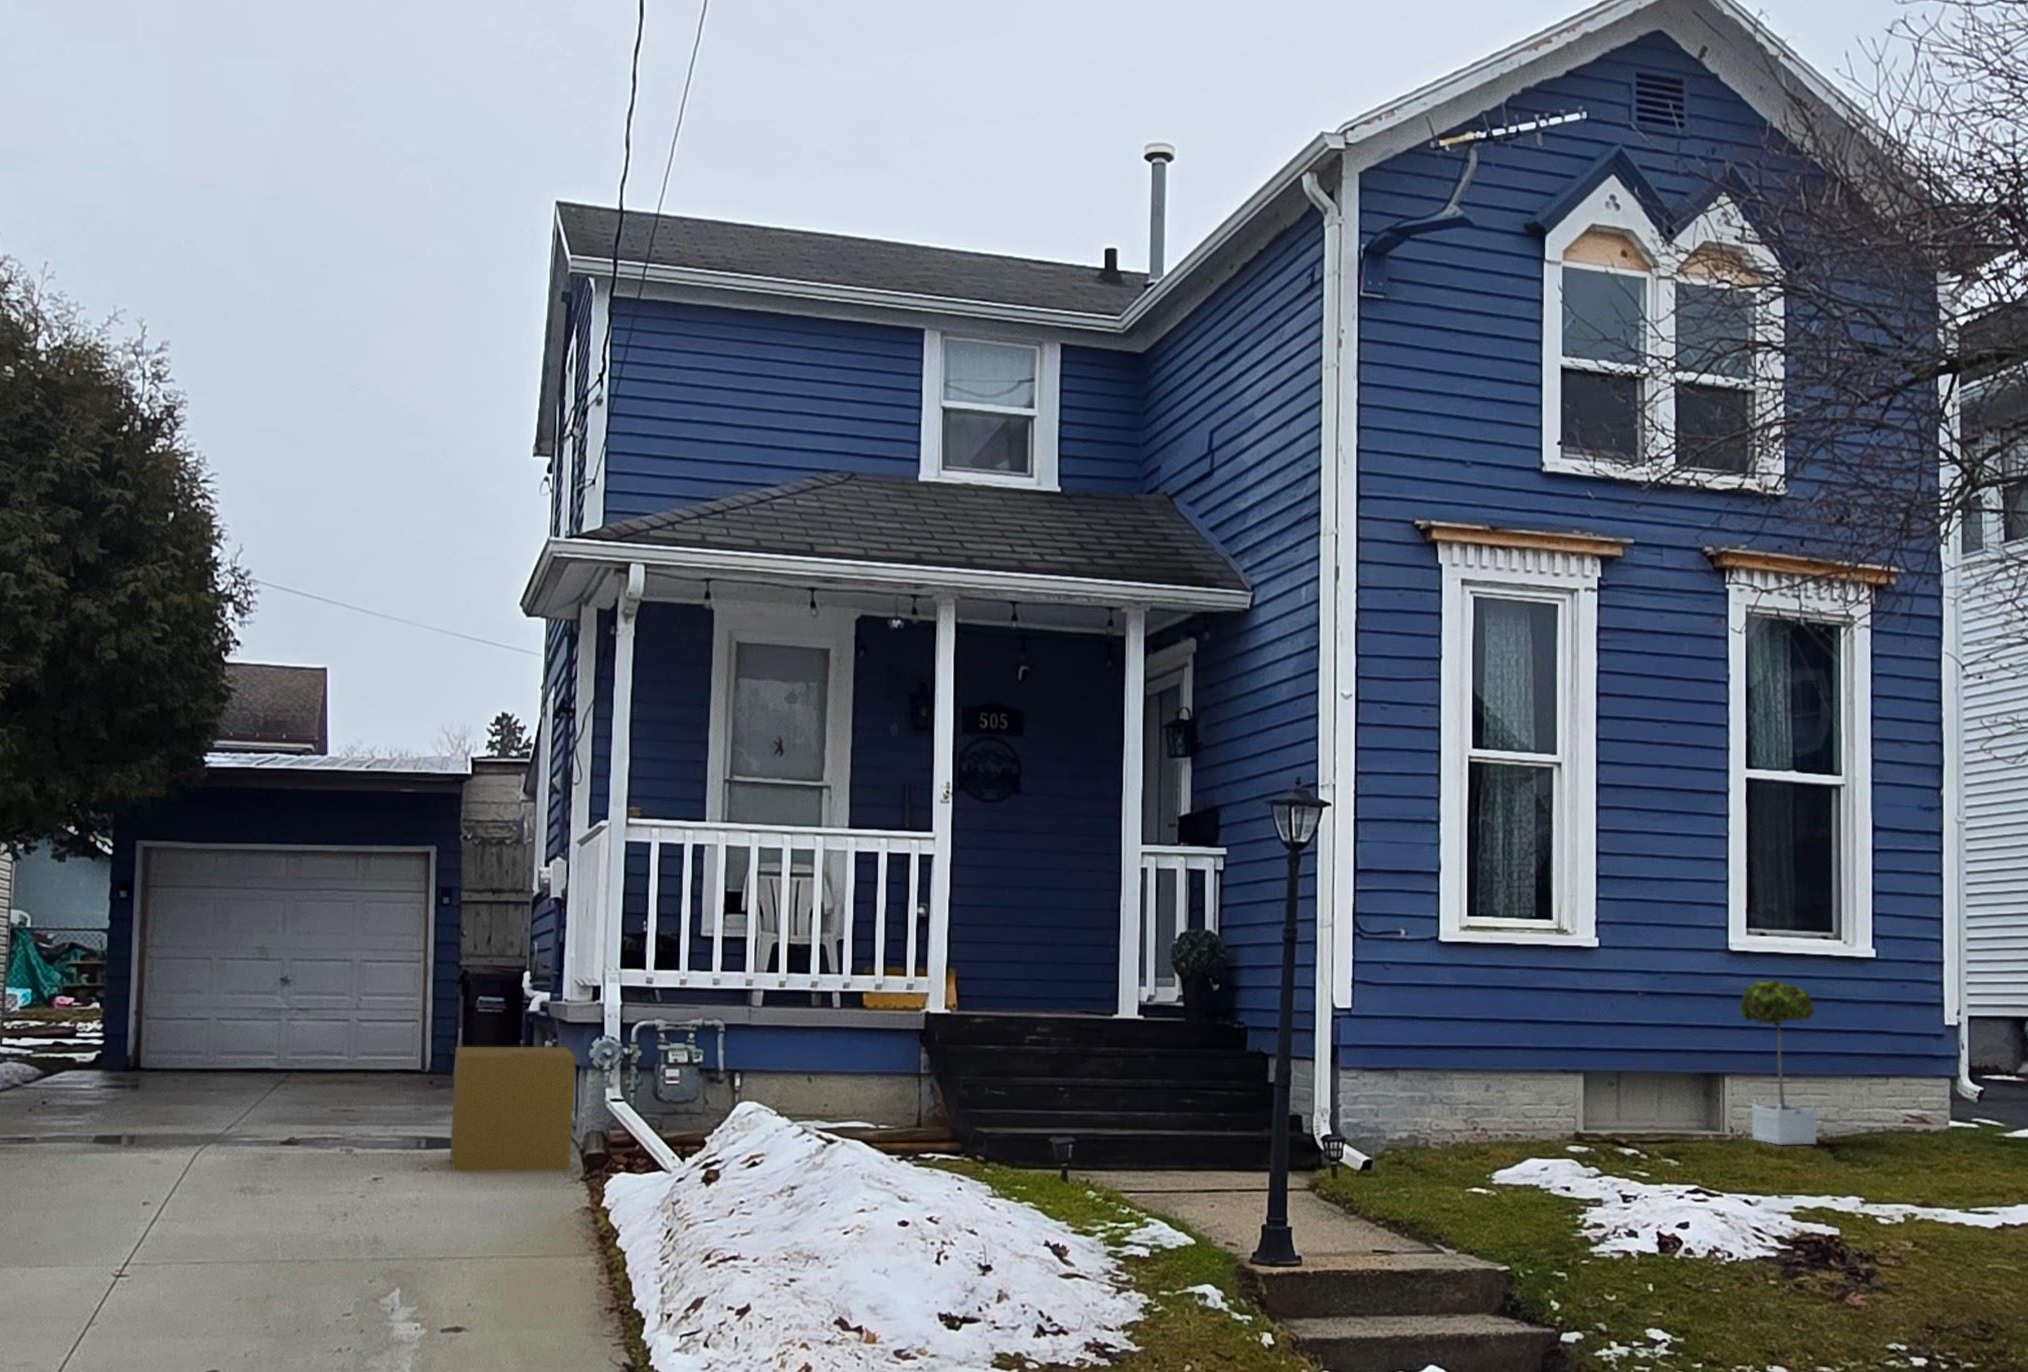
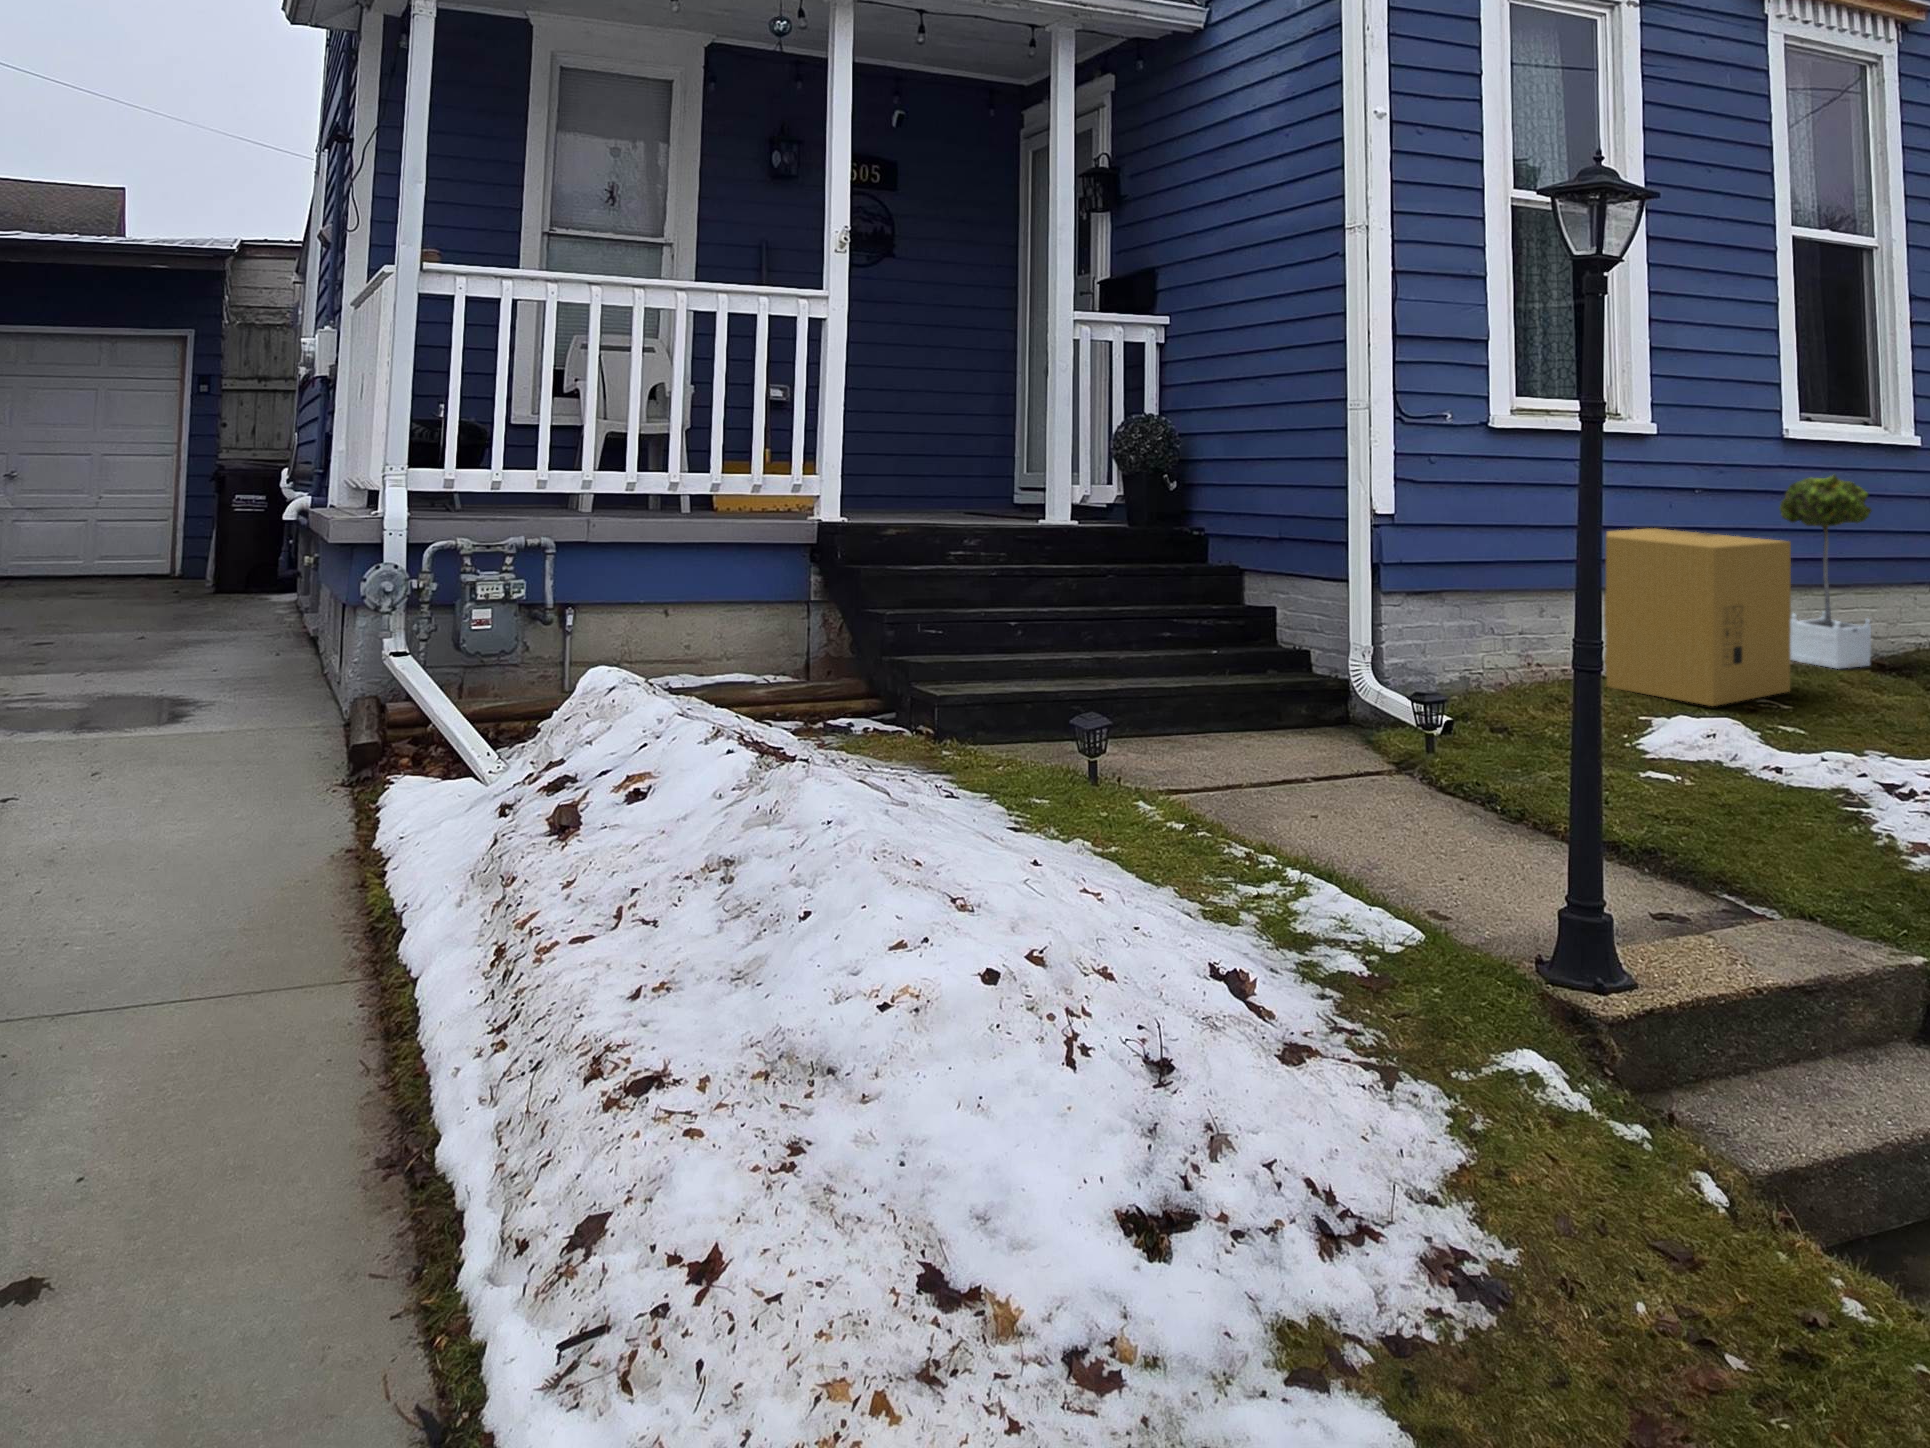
cardboard box: present [450,1047,575,1172] -> present [1605,529,1791,706]

